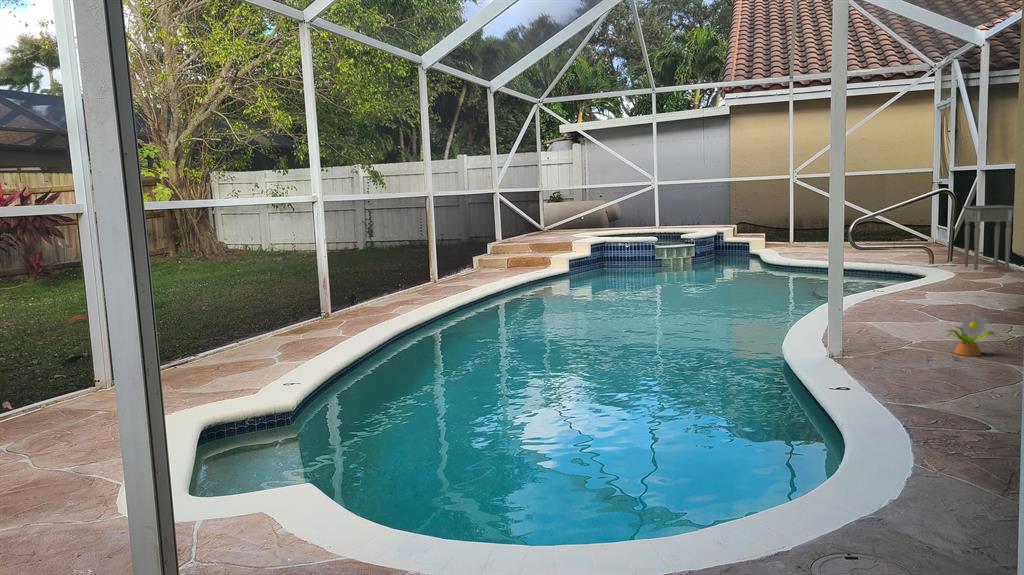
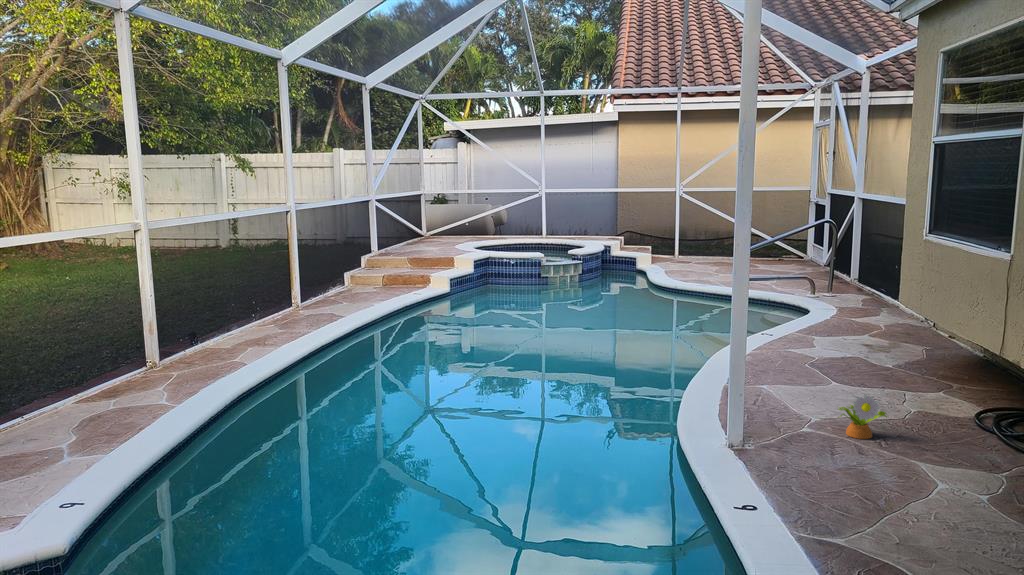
side table: present [962,205,1013,270] -> none [842,236,891,302]

